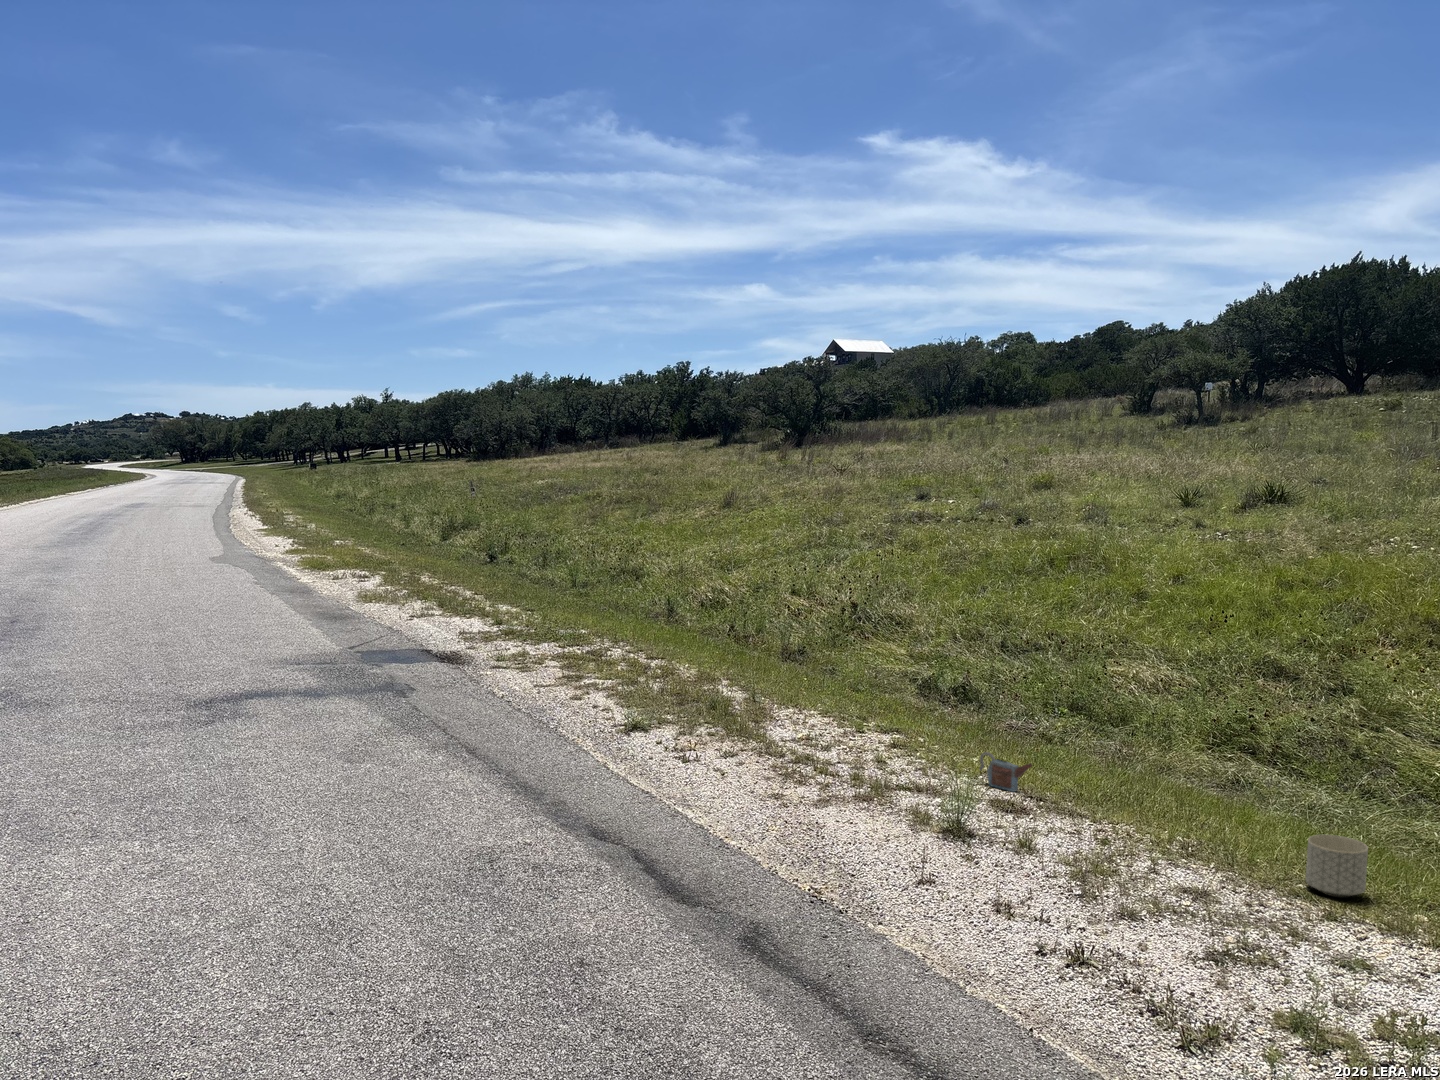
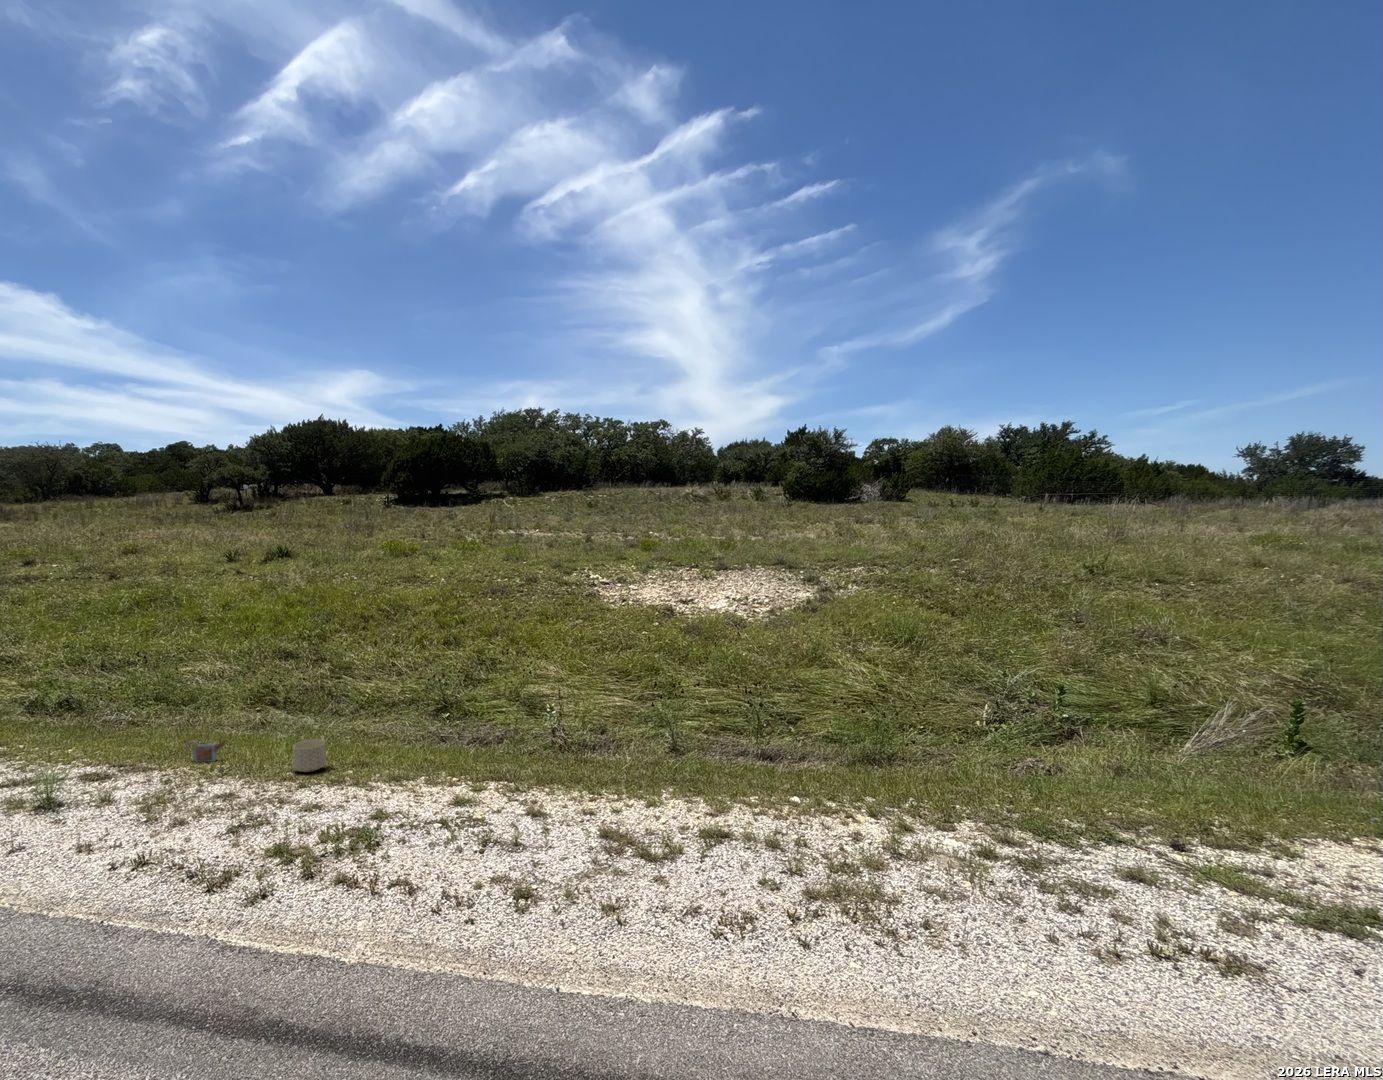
watering can: present [979,752,1032,792] -> present [186,740,227,762]

